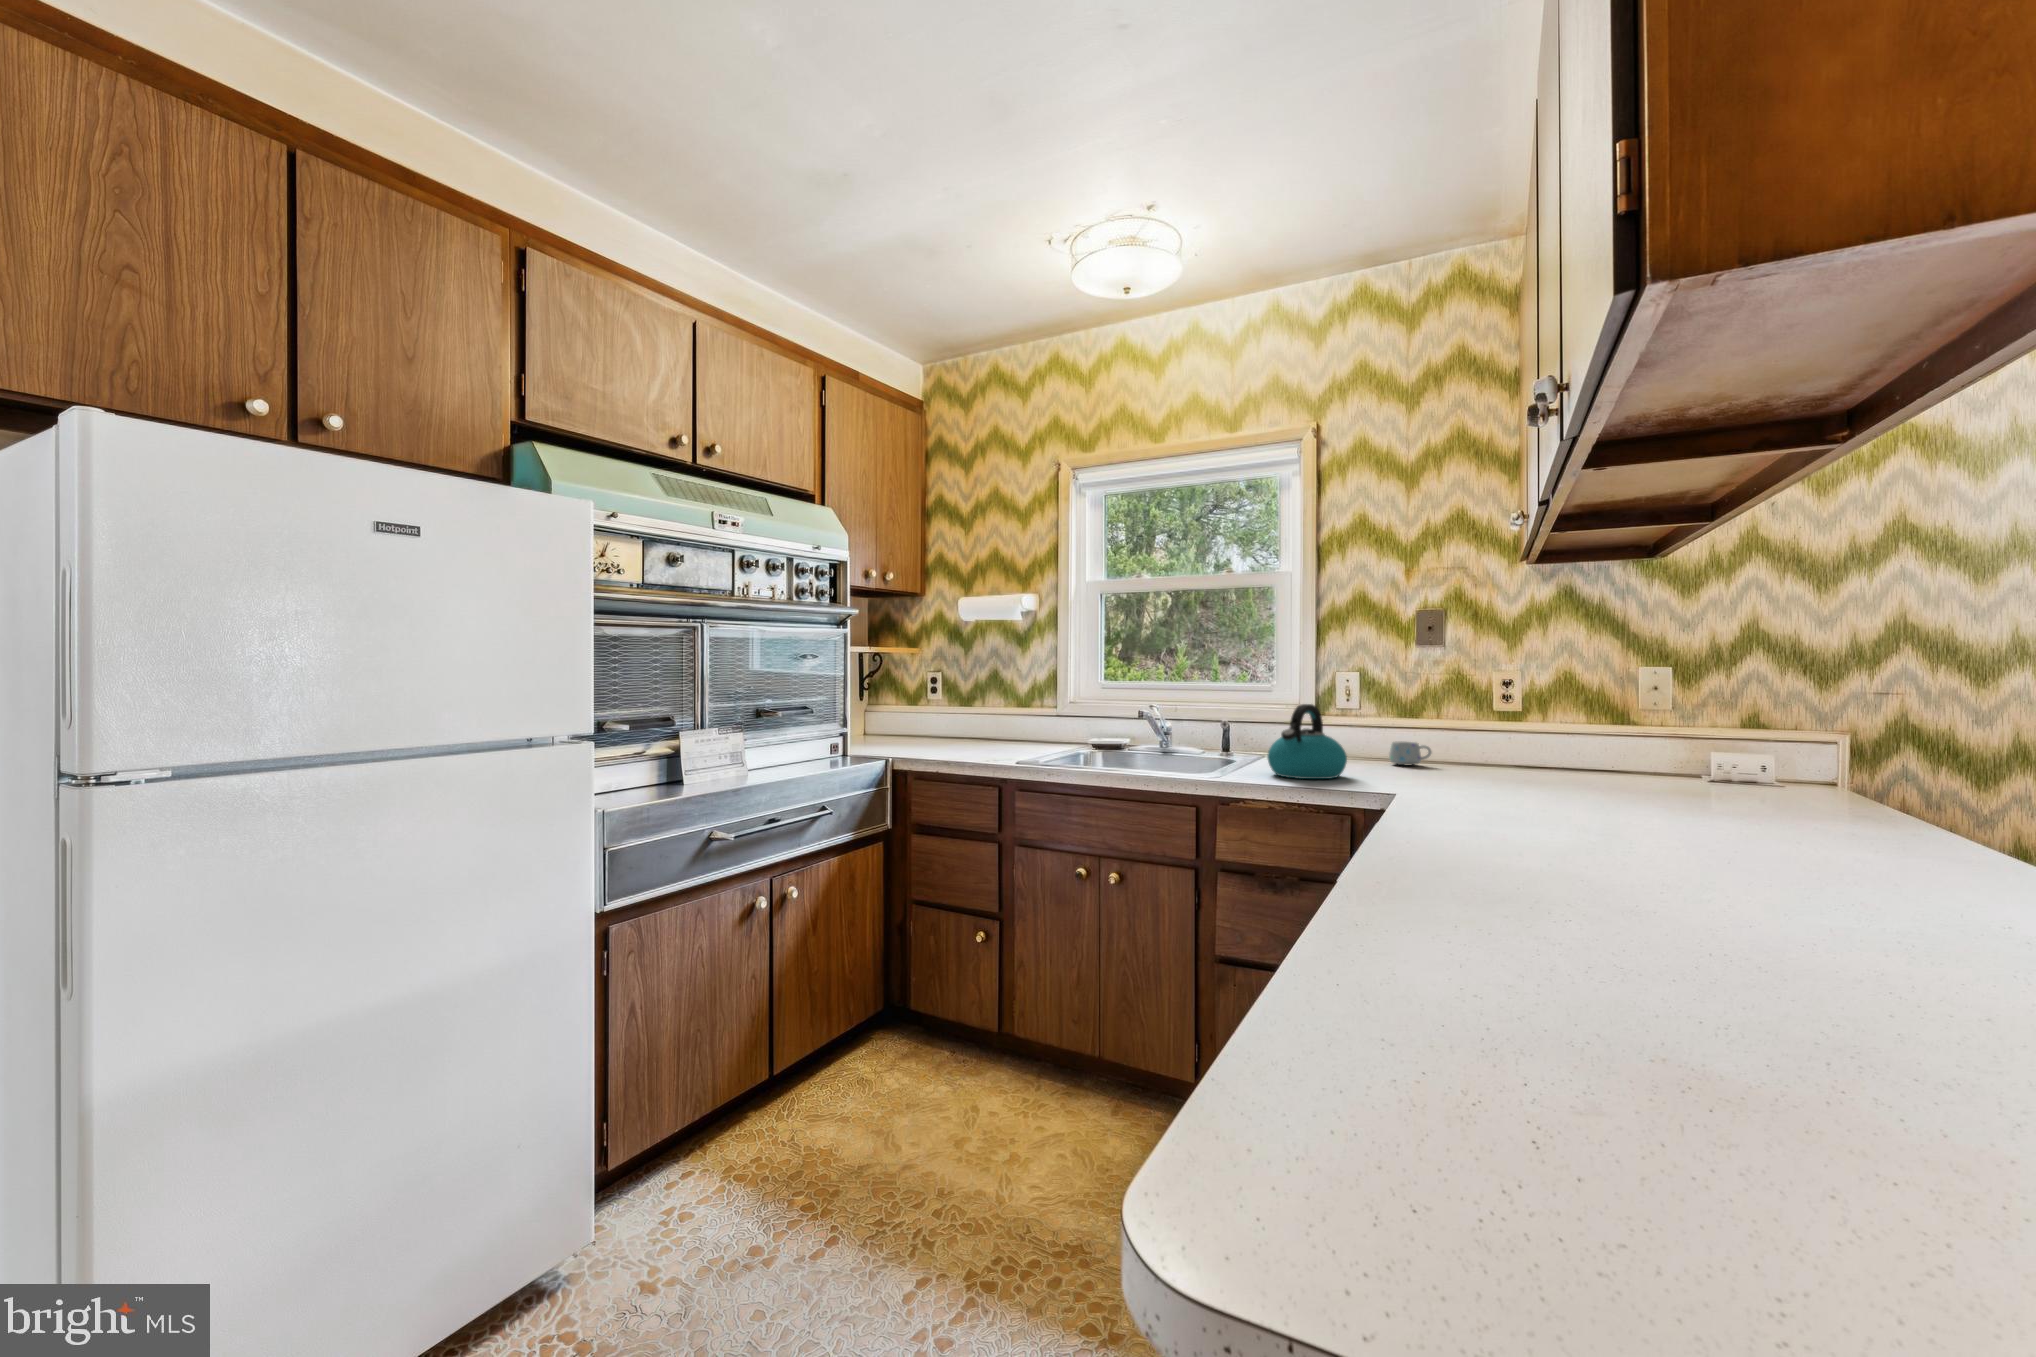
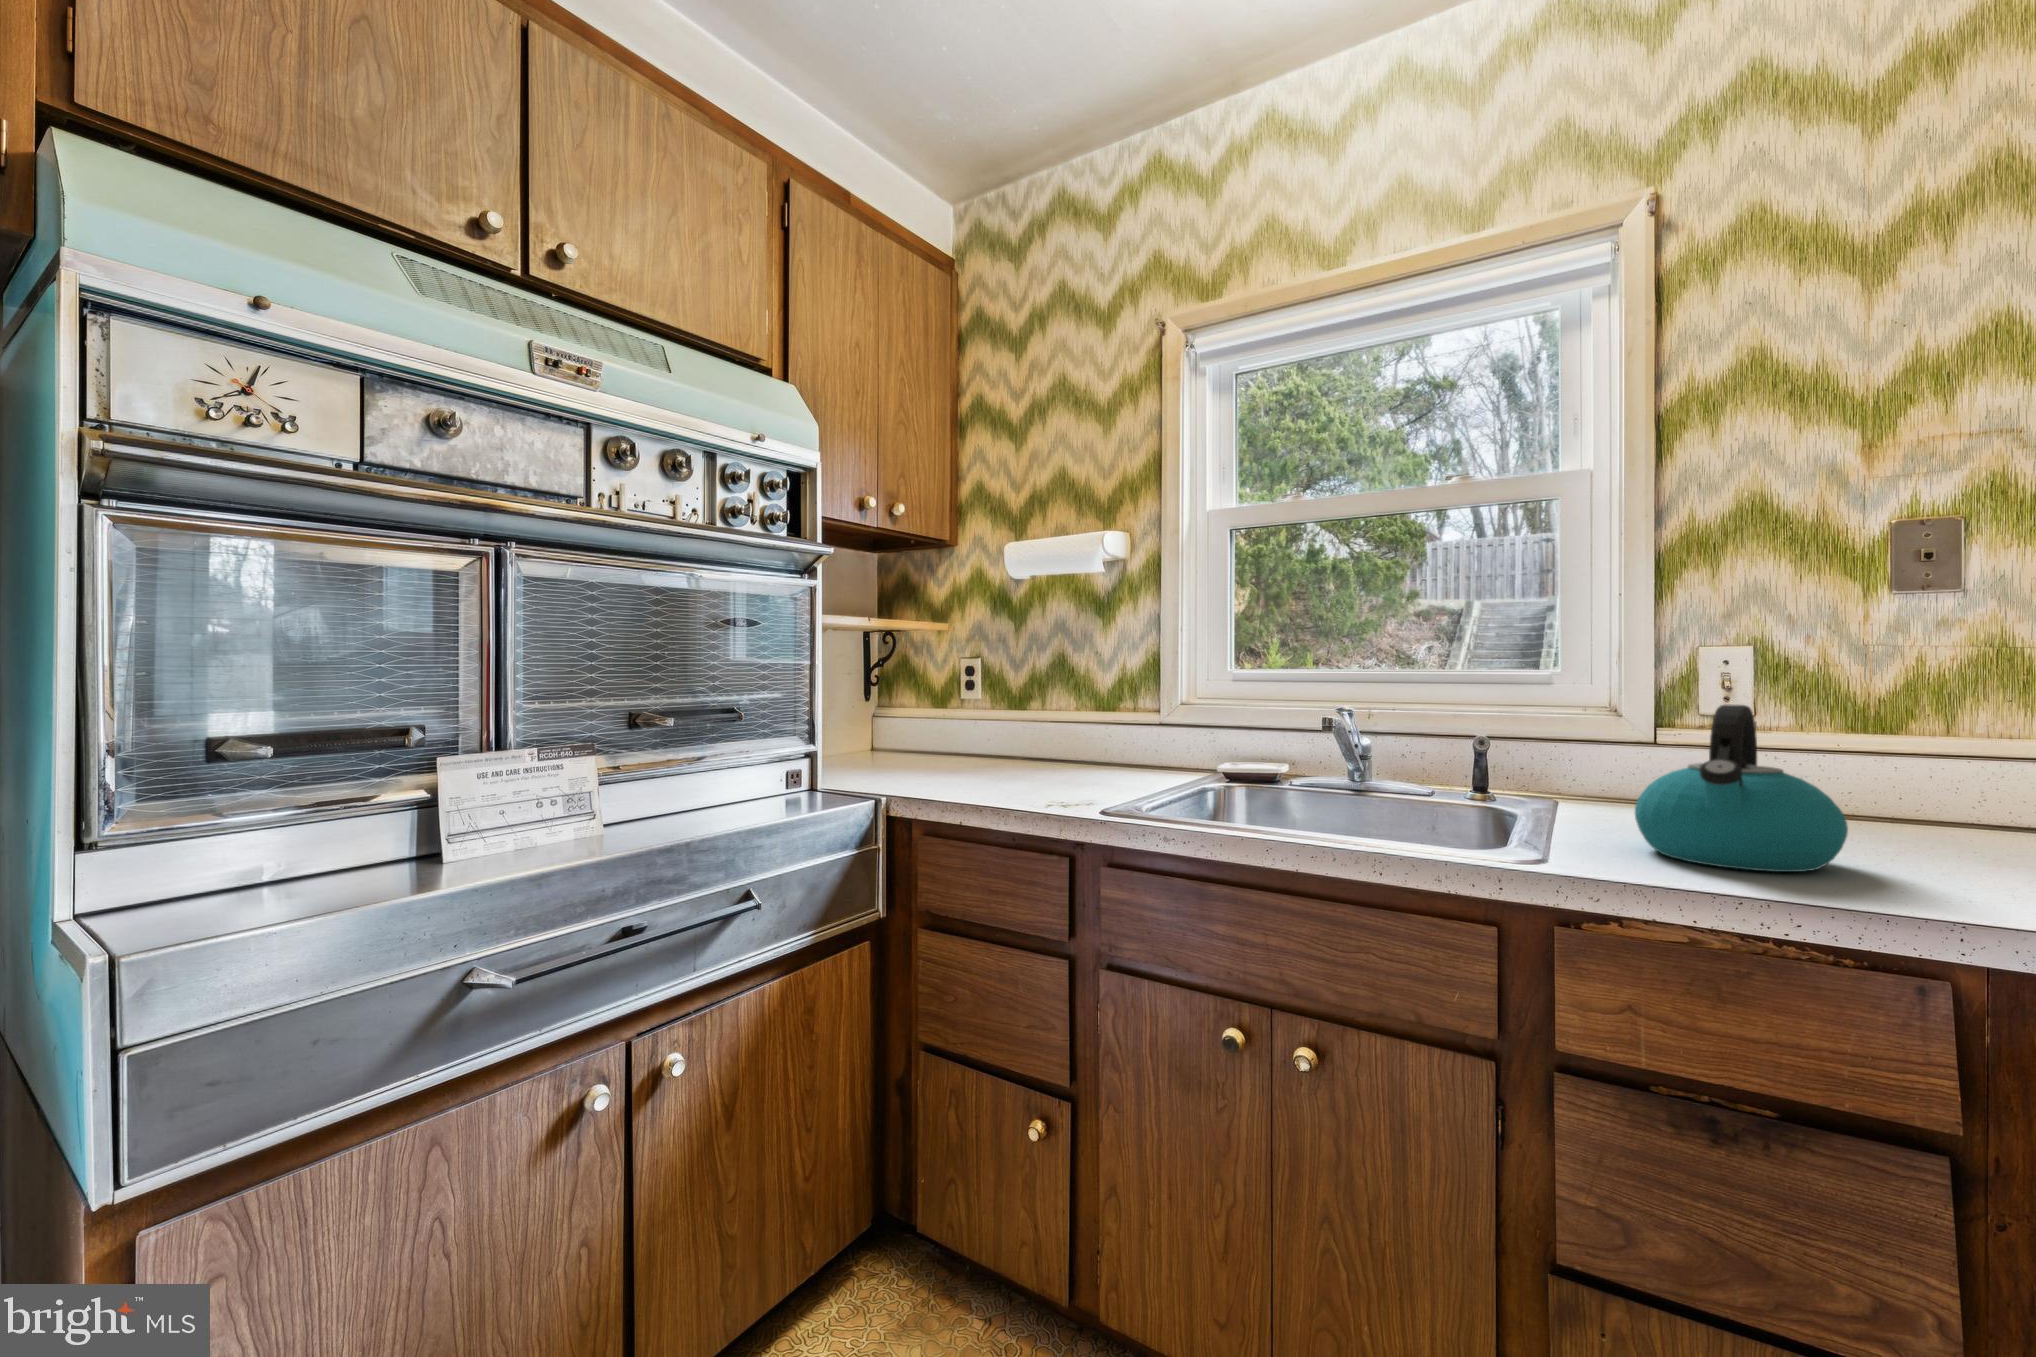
mug: present [1389,742,1432,765] -> none [1841,779,1953,828]

